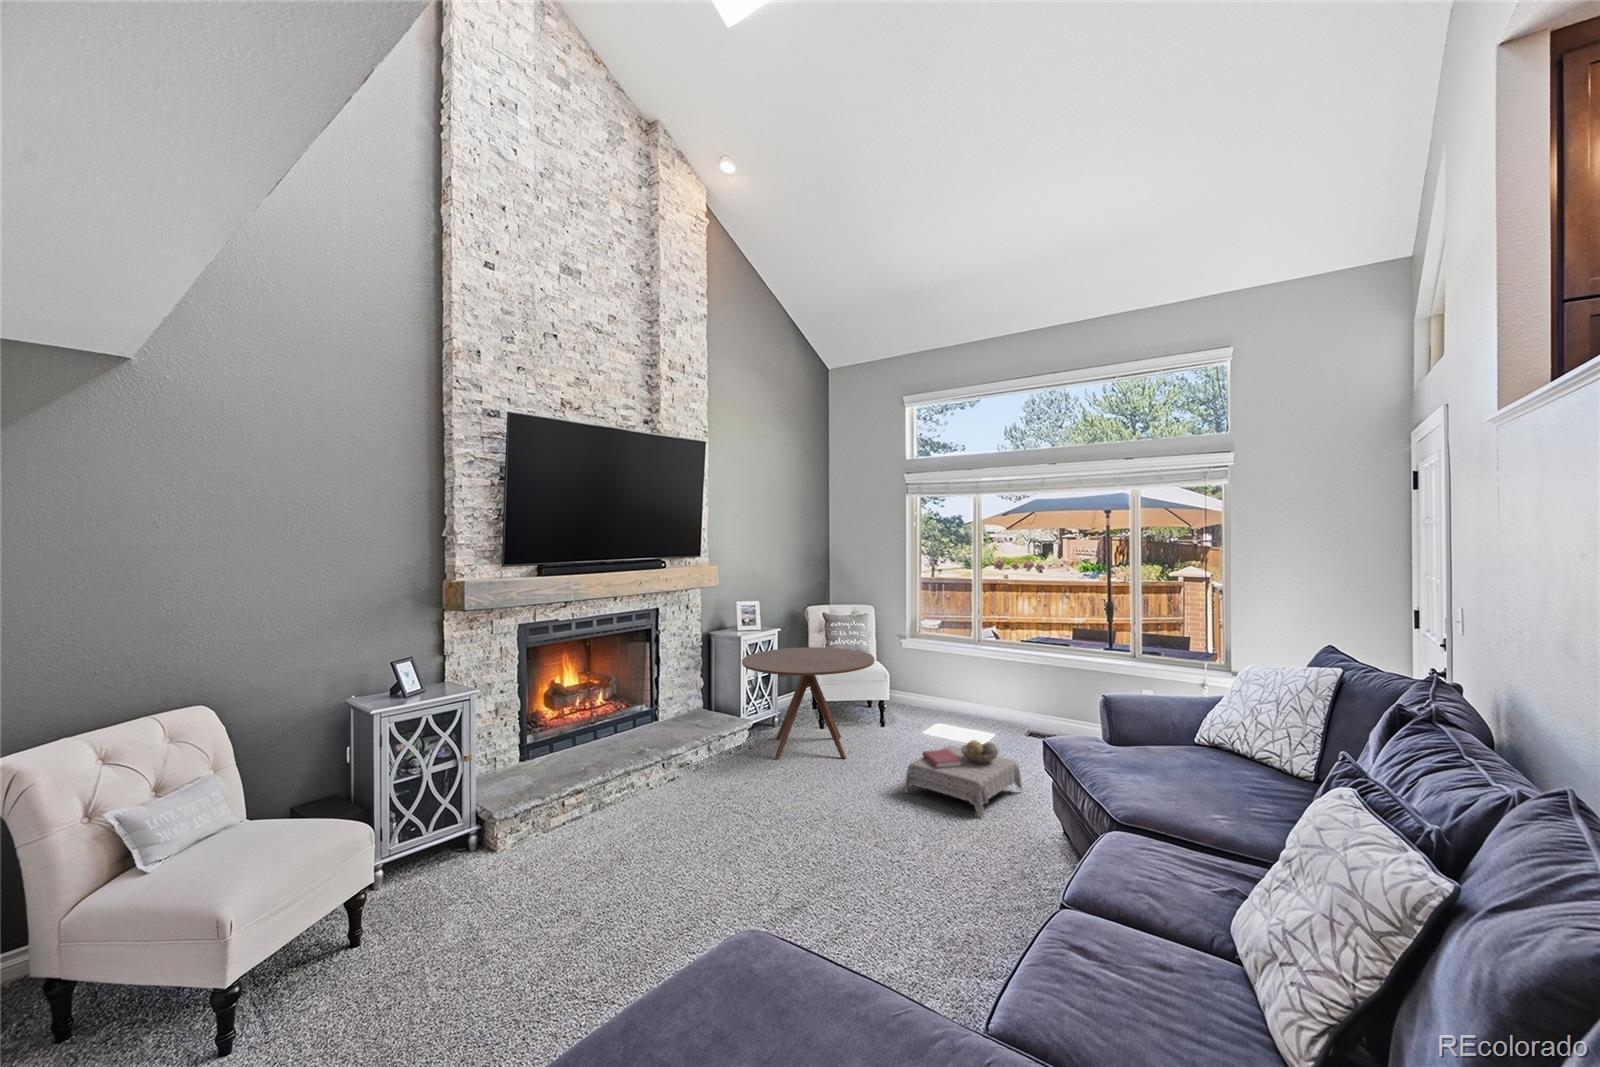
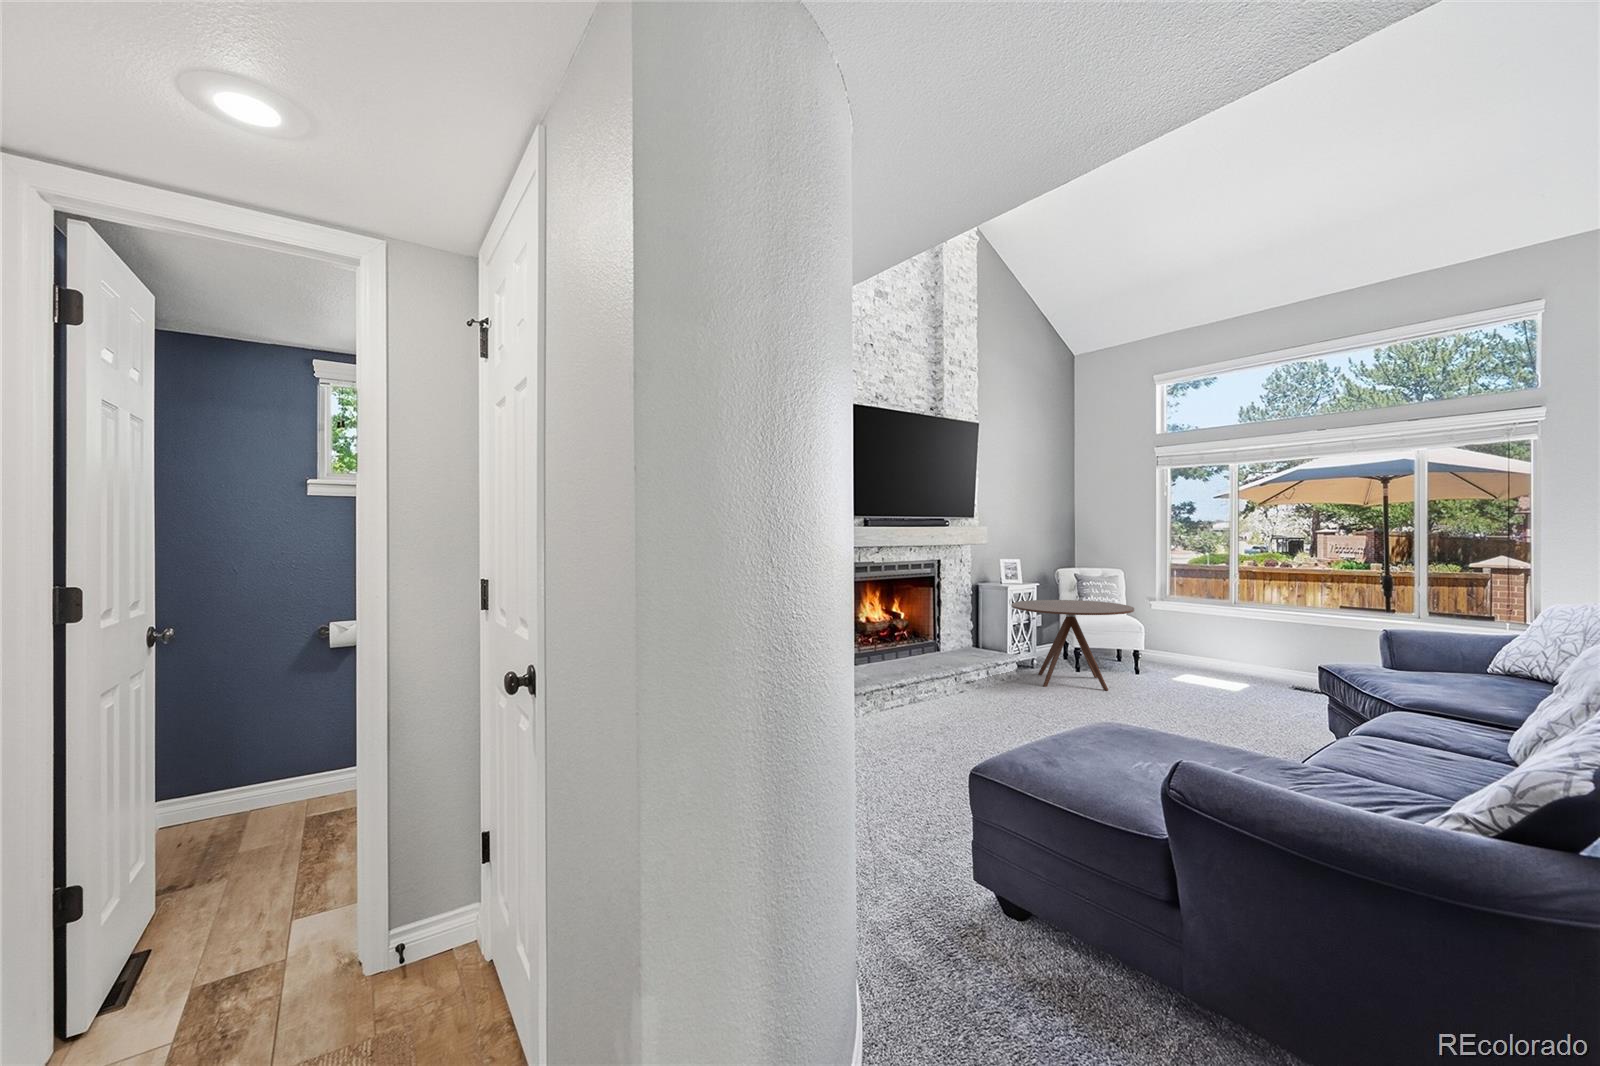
ottoman: present [905,740,1022,817] -> none [1173,673,1291,735]

